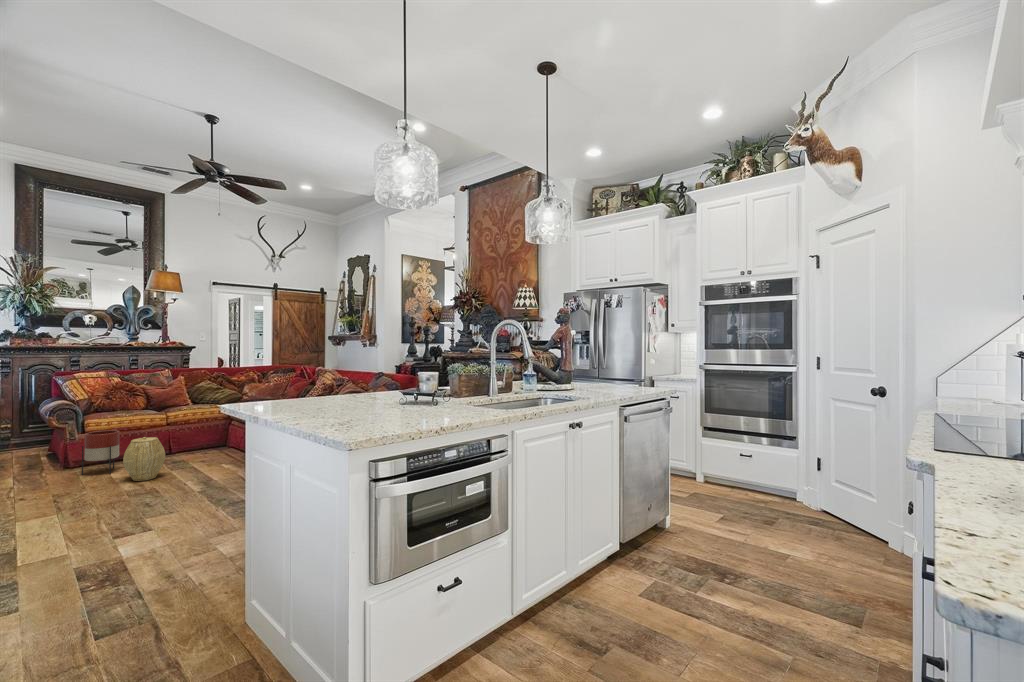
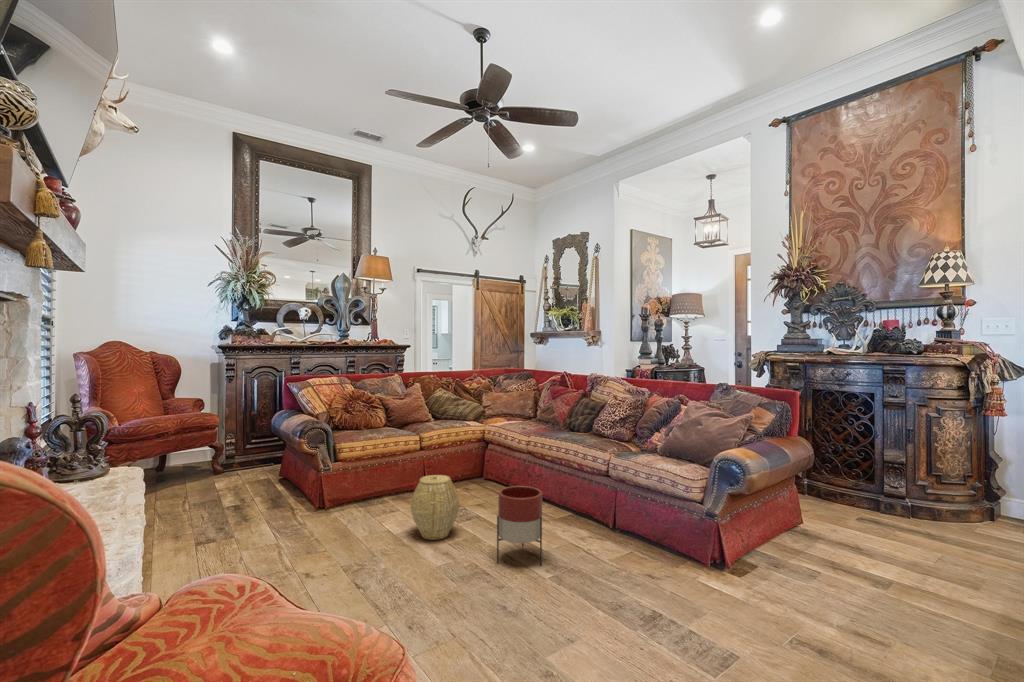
planter: present [82,430,119,475] -> present [497,486,542,565]

